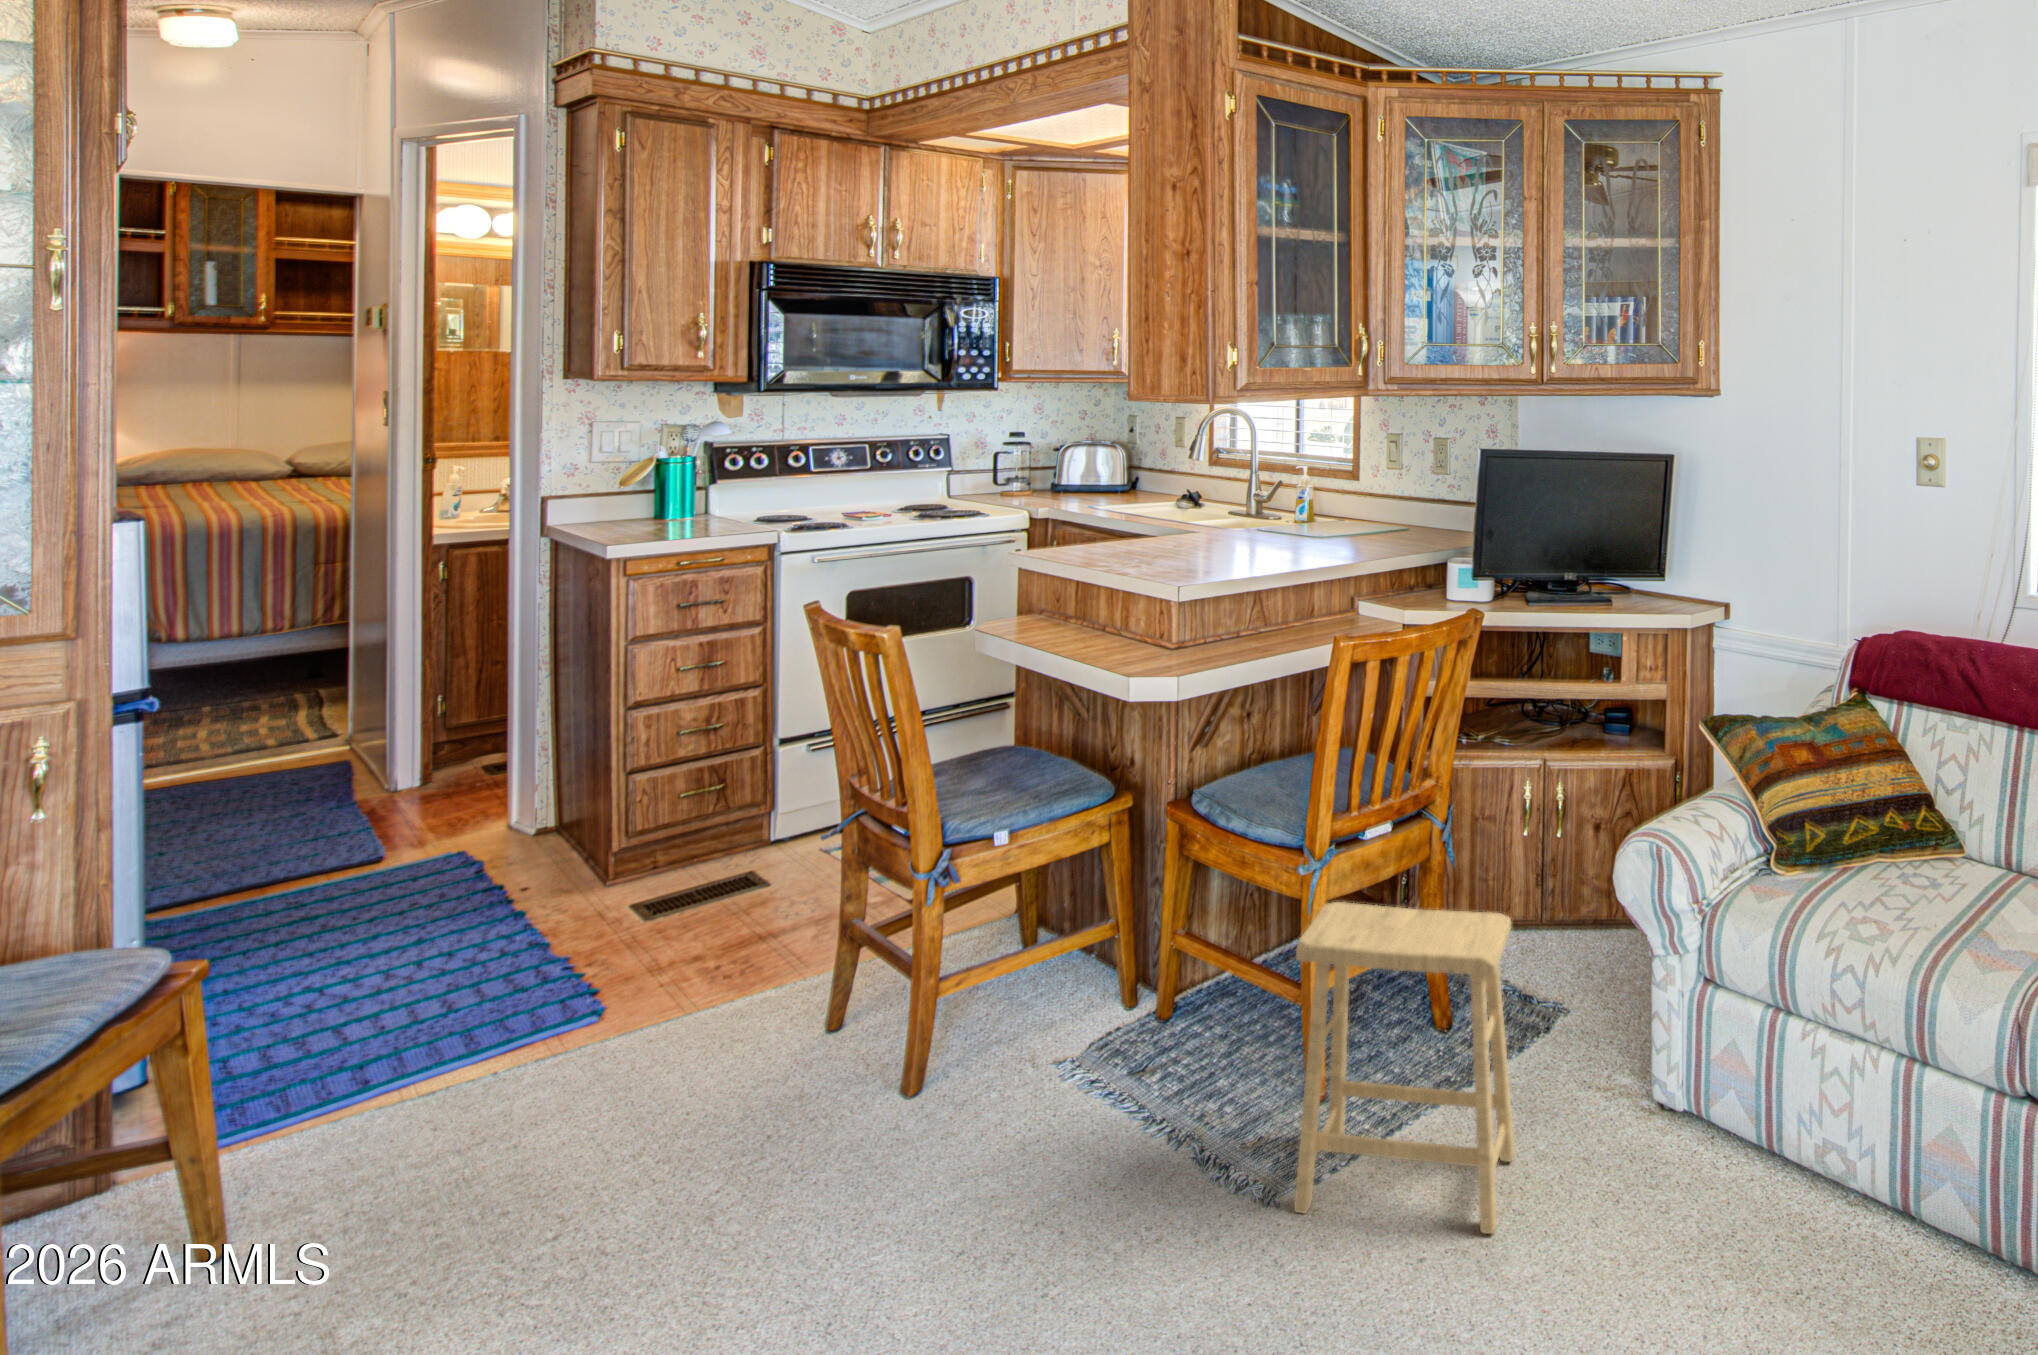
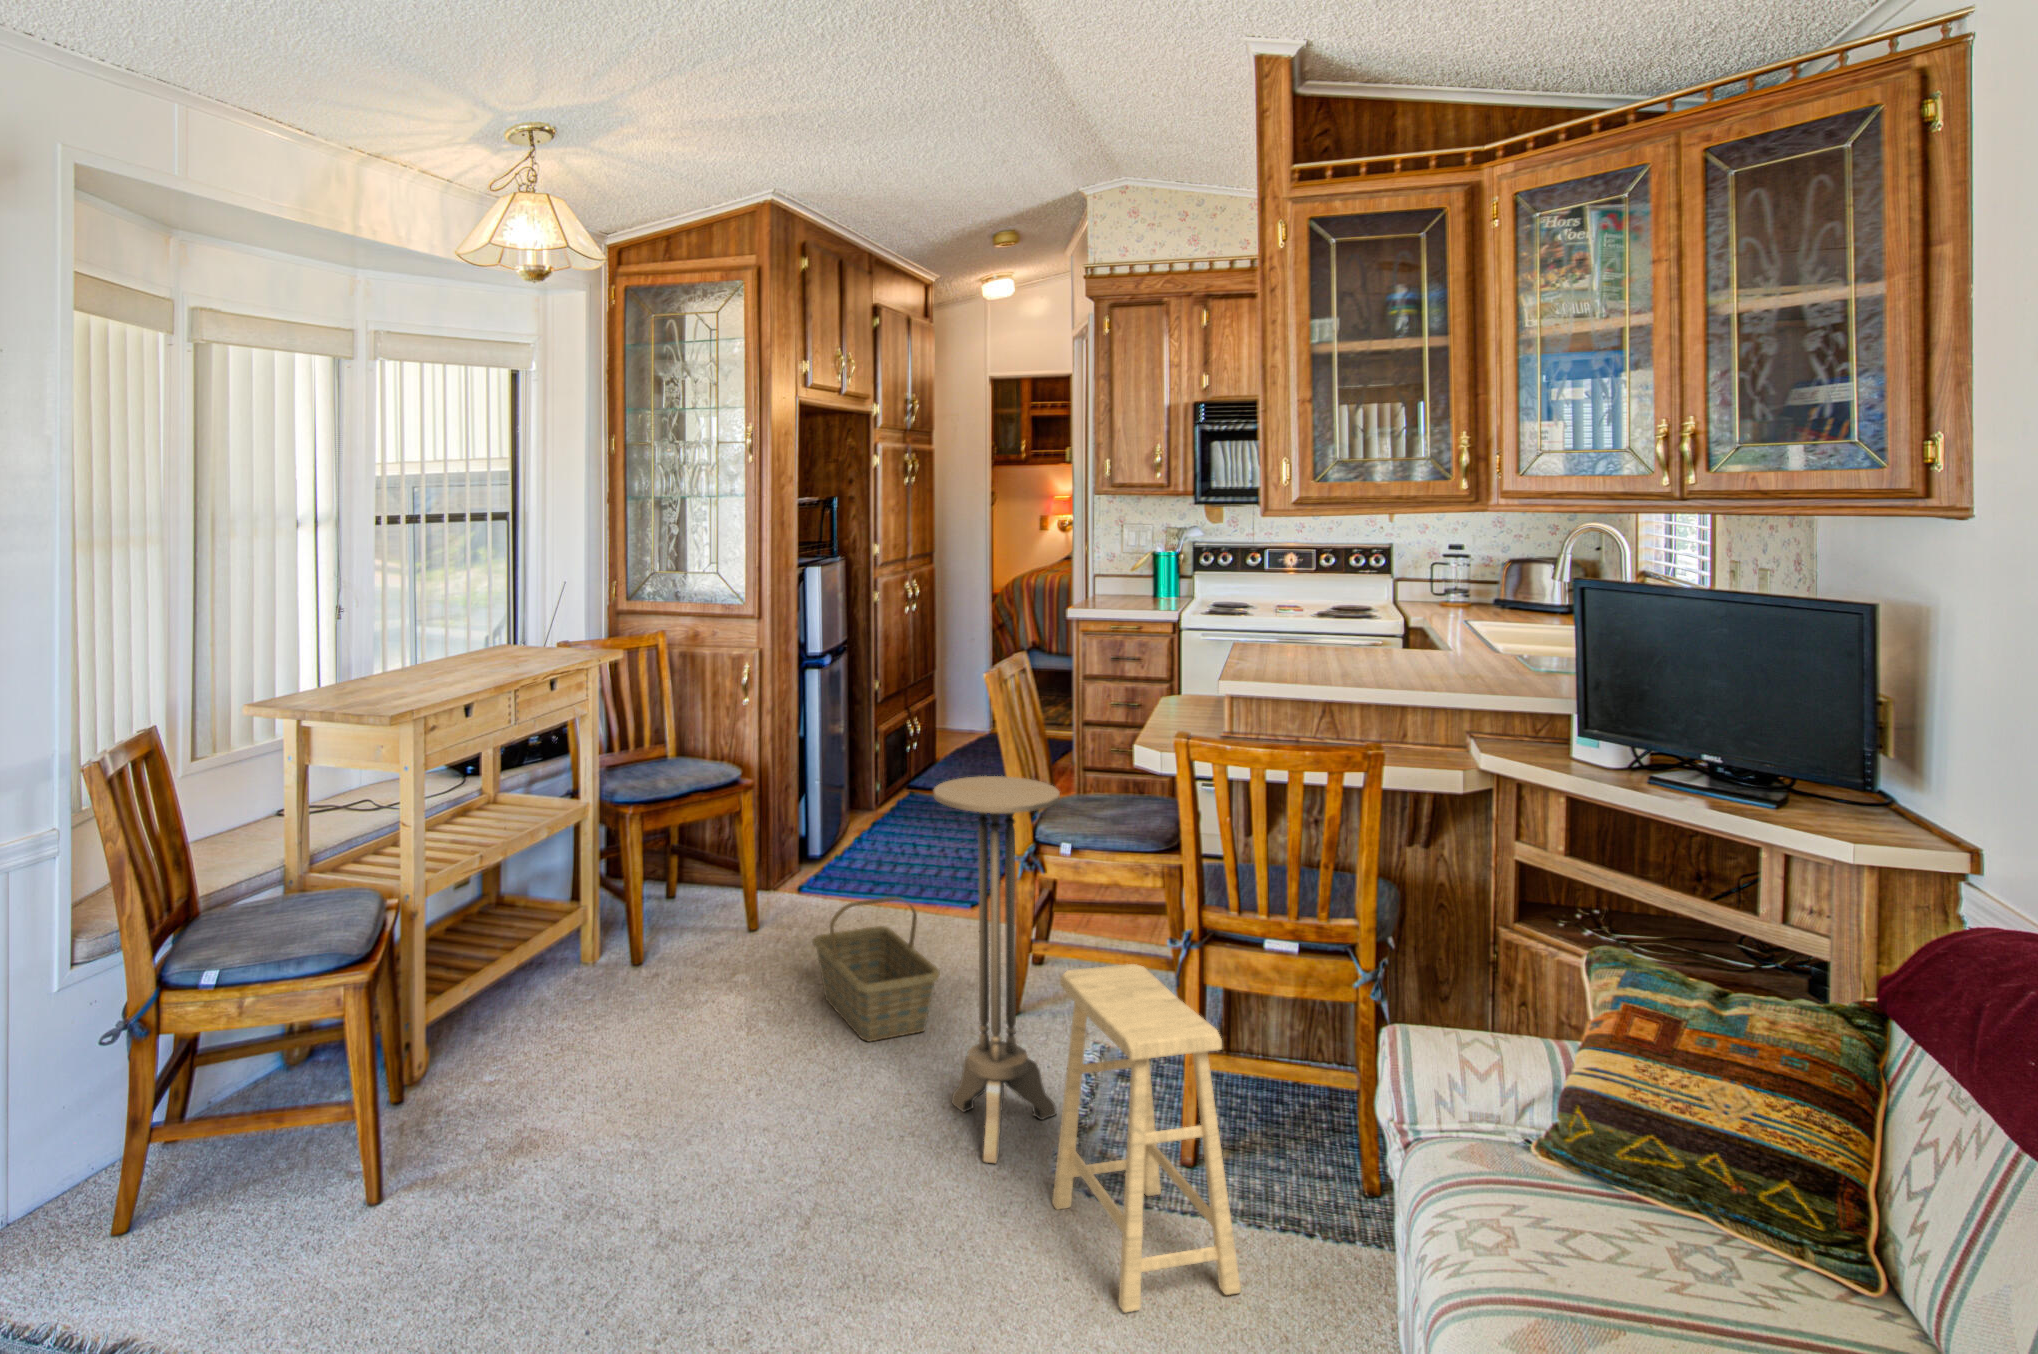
side table: none [1033,746,1214,1233] -> present [934,776,1060,1163]
basket: none [579,1010,876,1238] -> present [812,897,940,1042]

